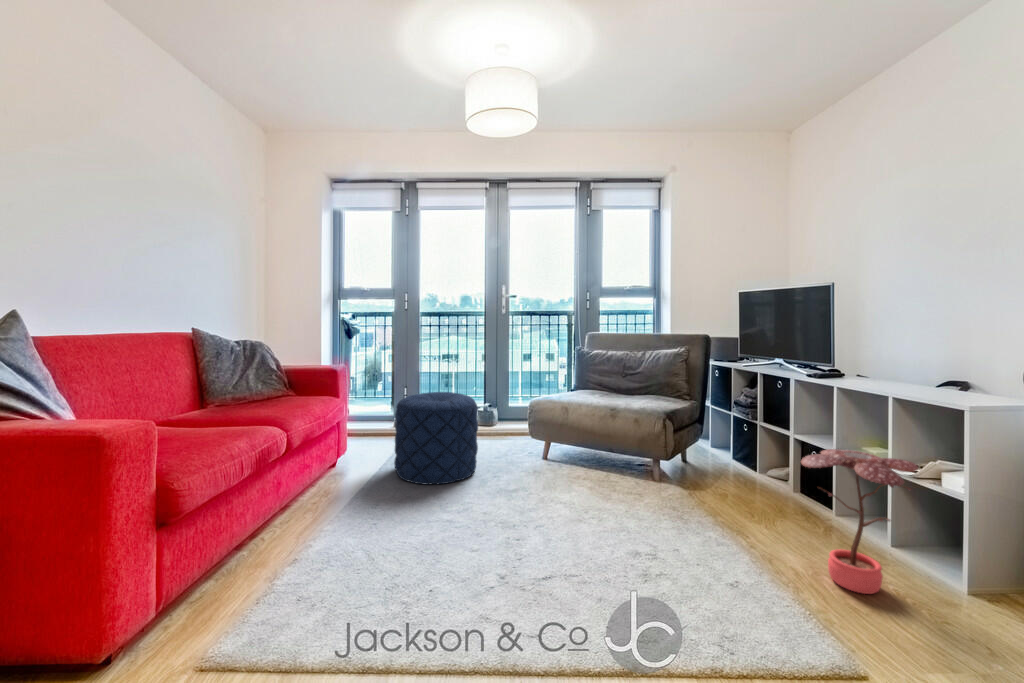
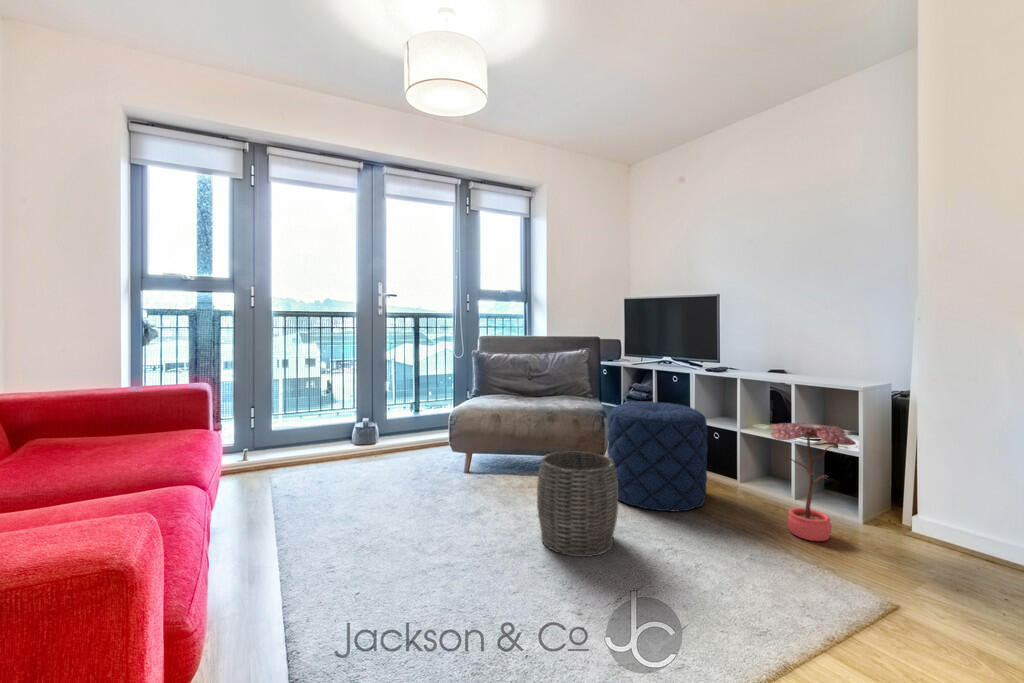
pouf: present [394,392,478,484] -> present [607,402,707,511]
woven basket: none [547,448,622,546] -> present [537,451,618,557]

